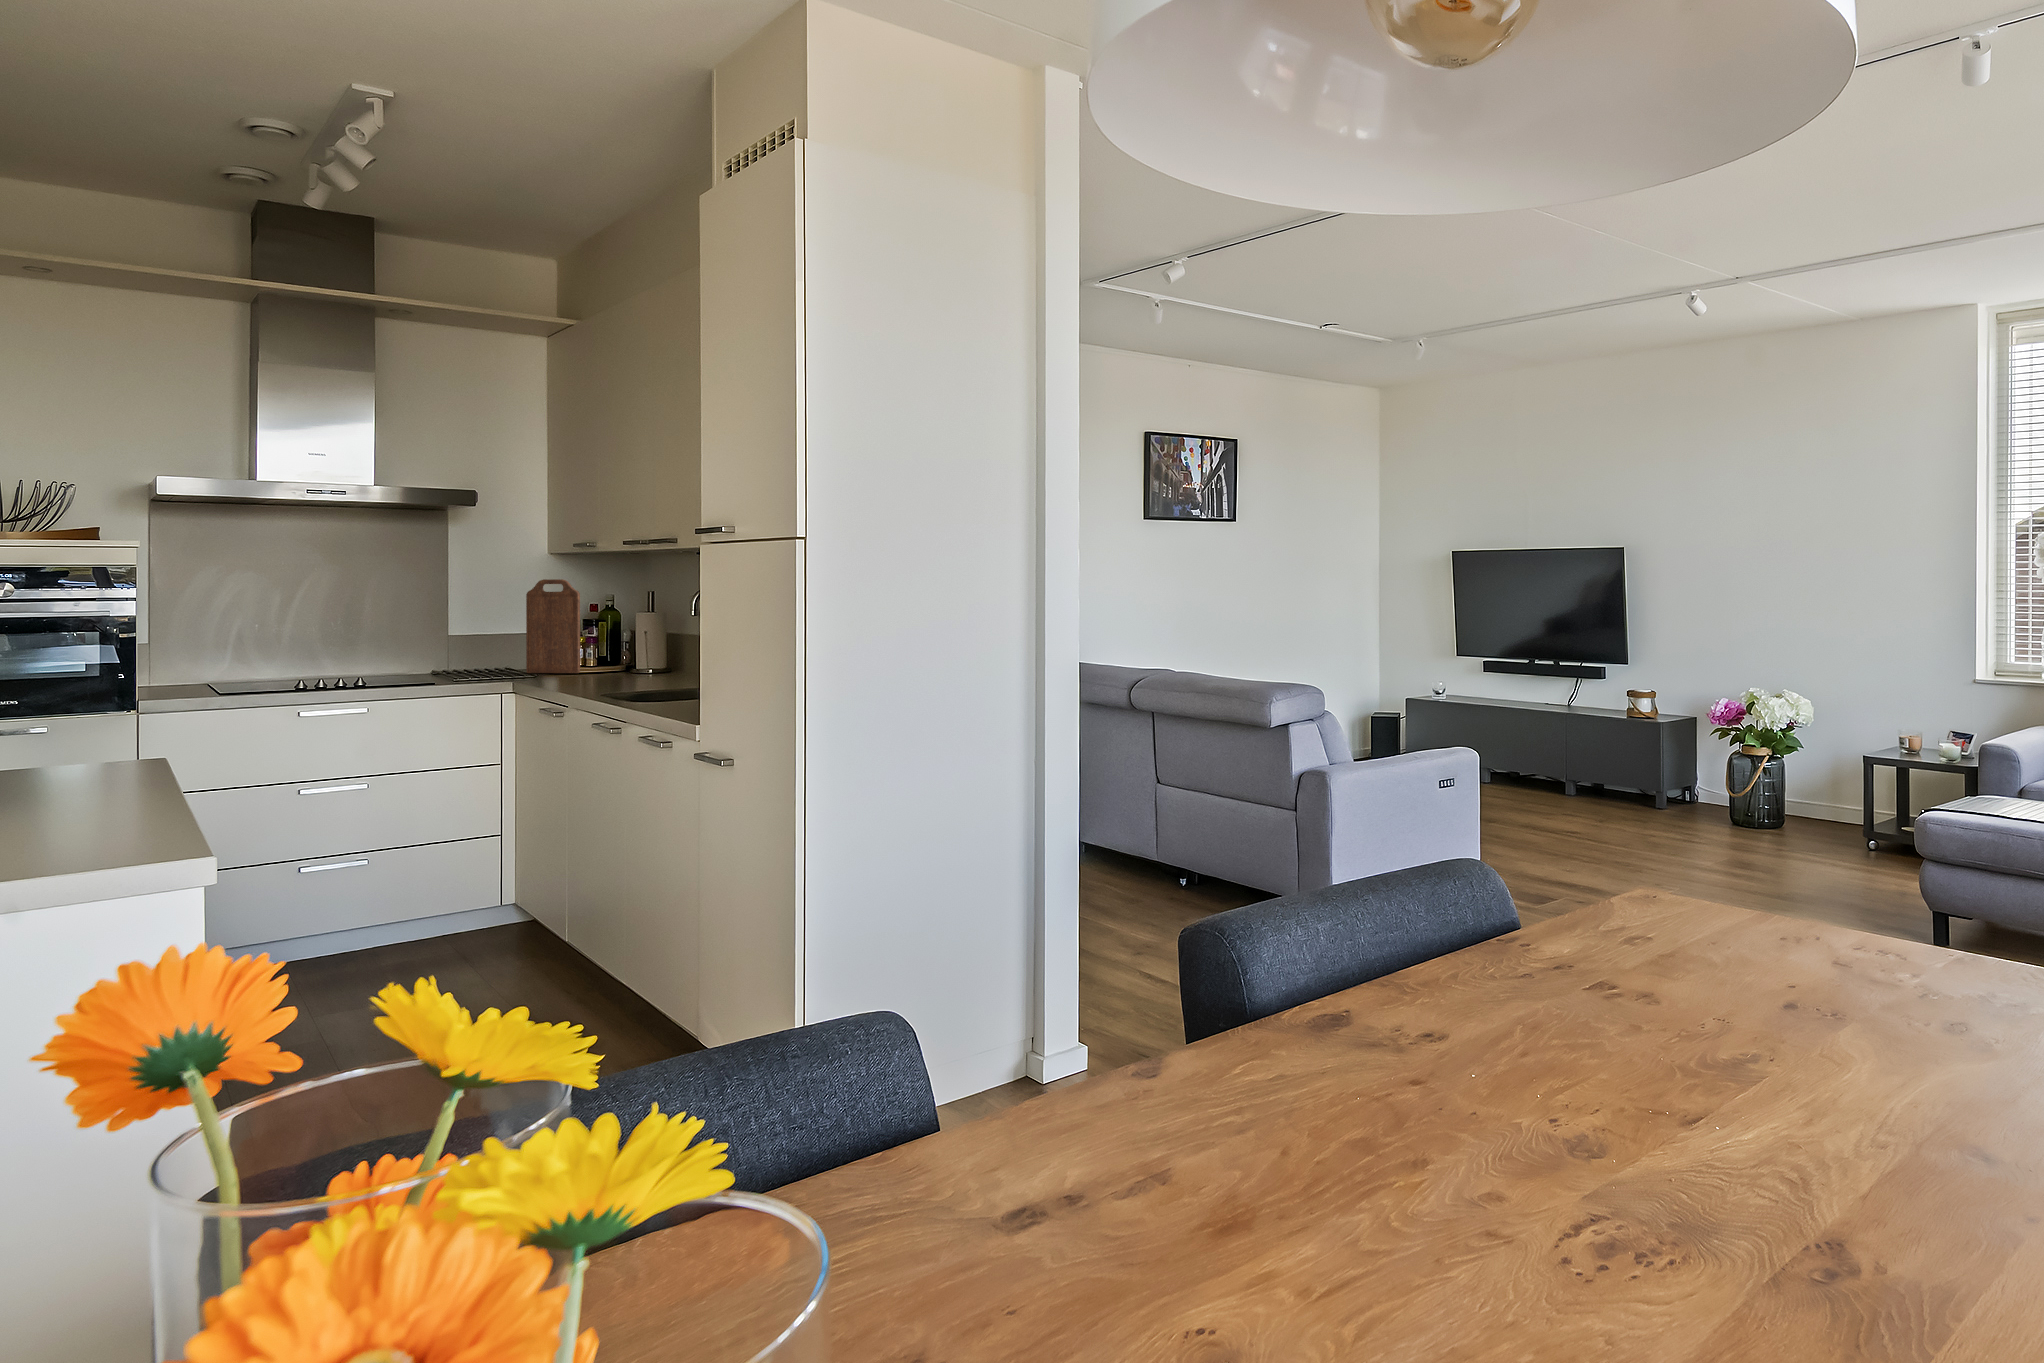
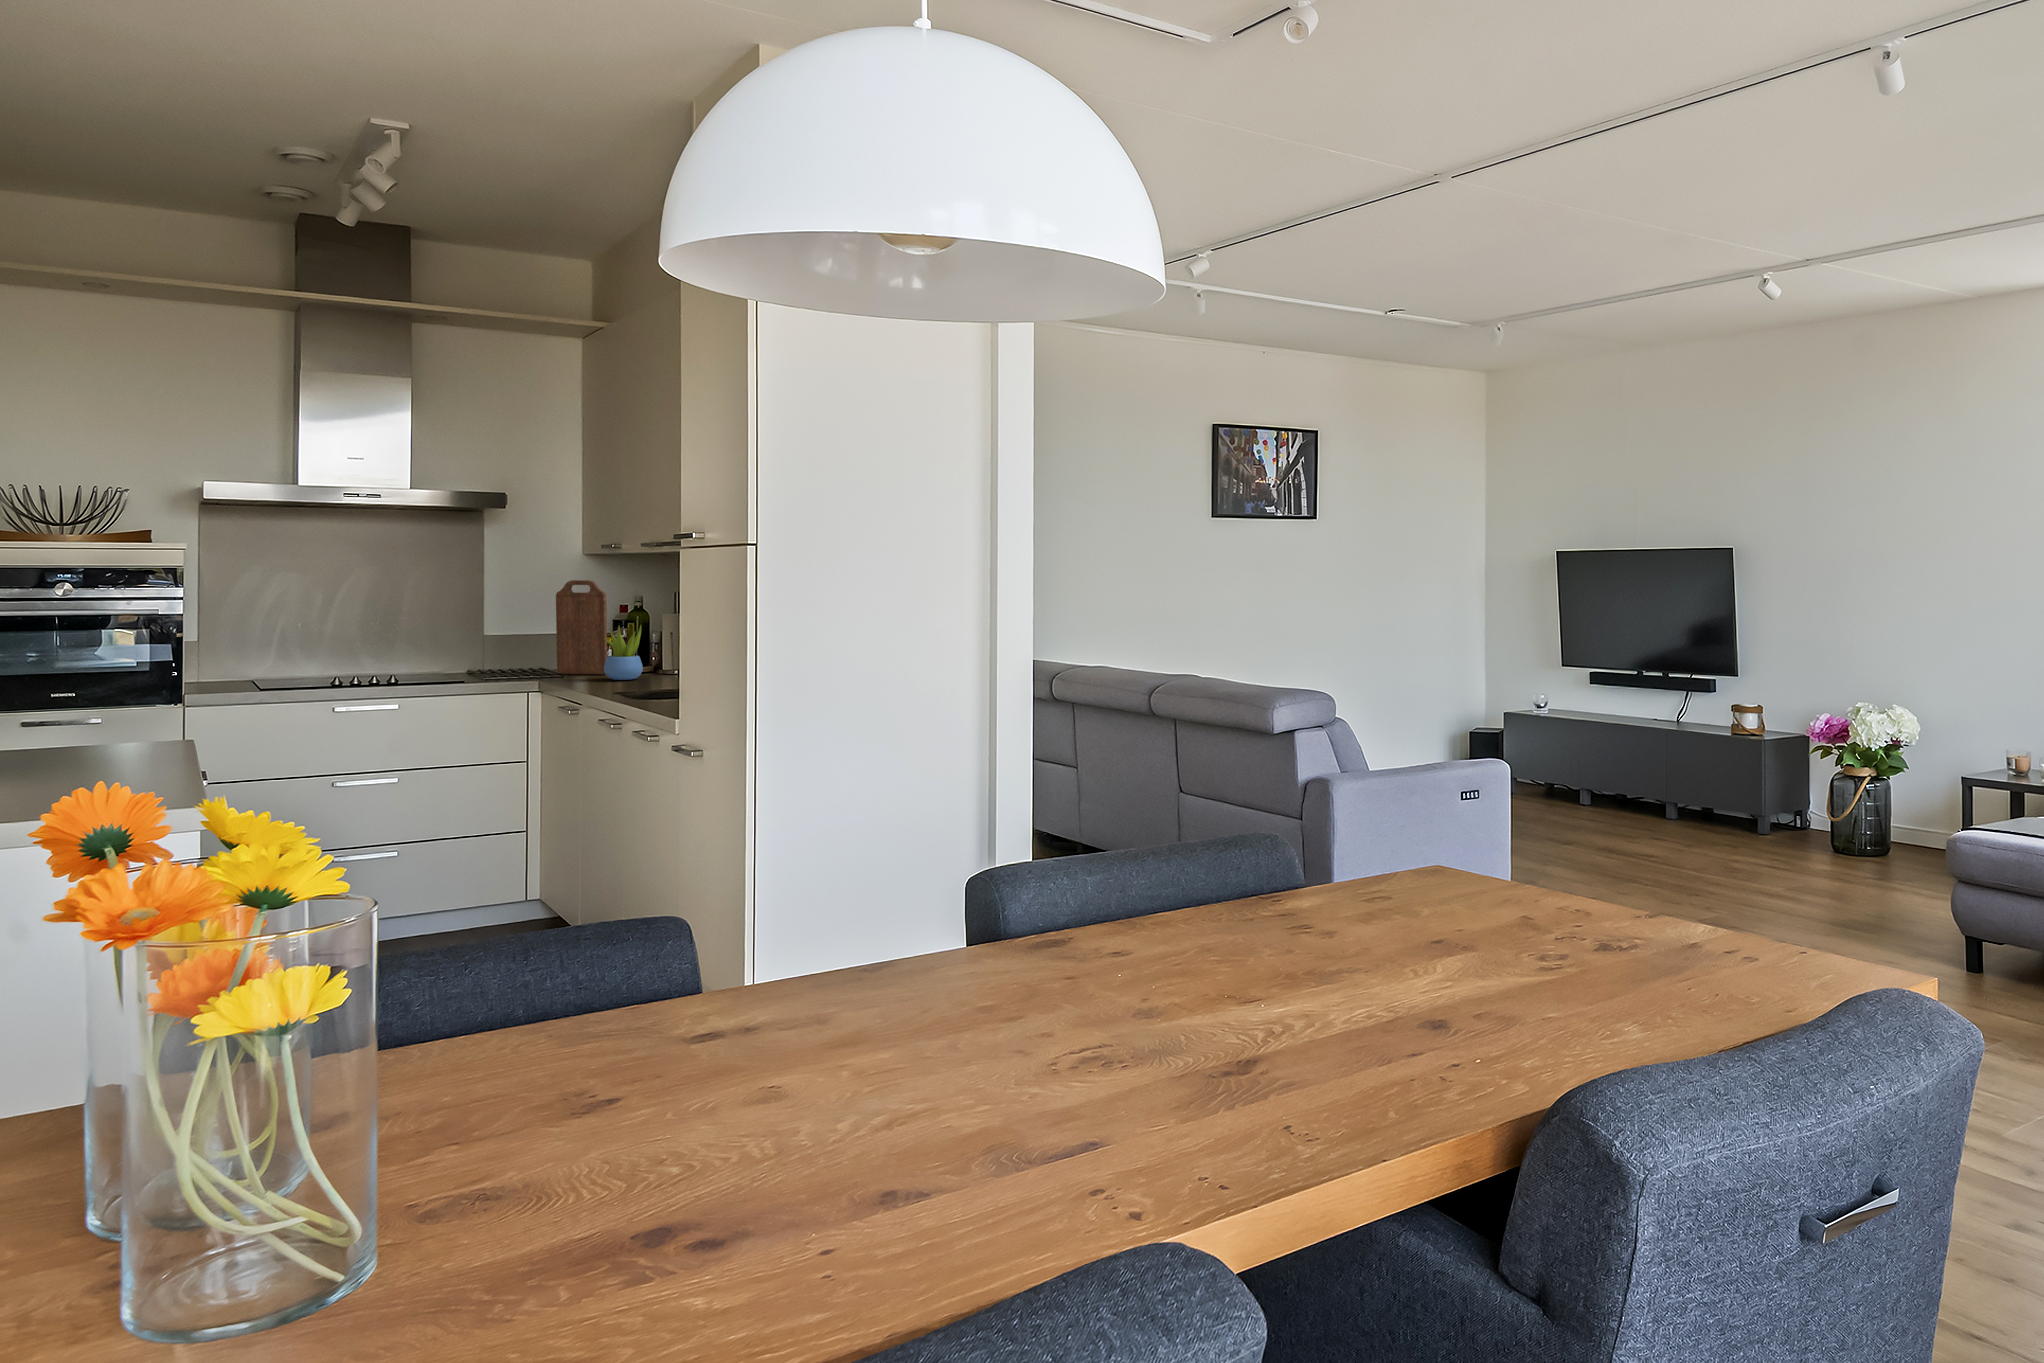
succulent plant: none [580,623,619,678] -> present [604,626,643,680]

